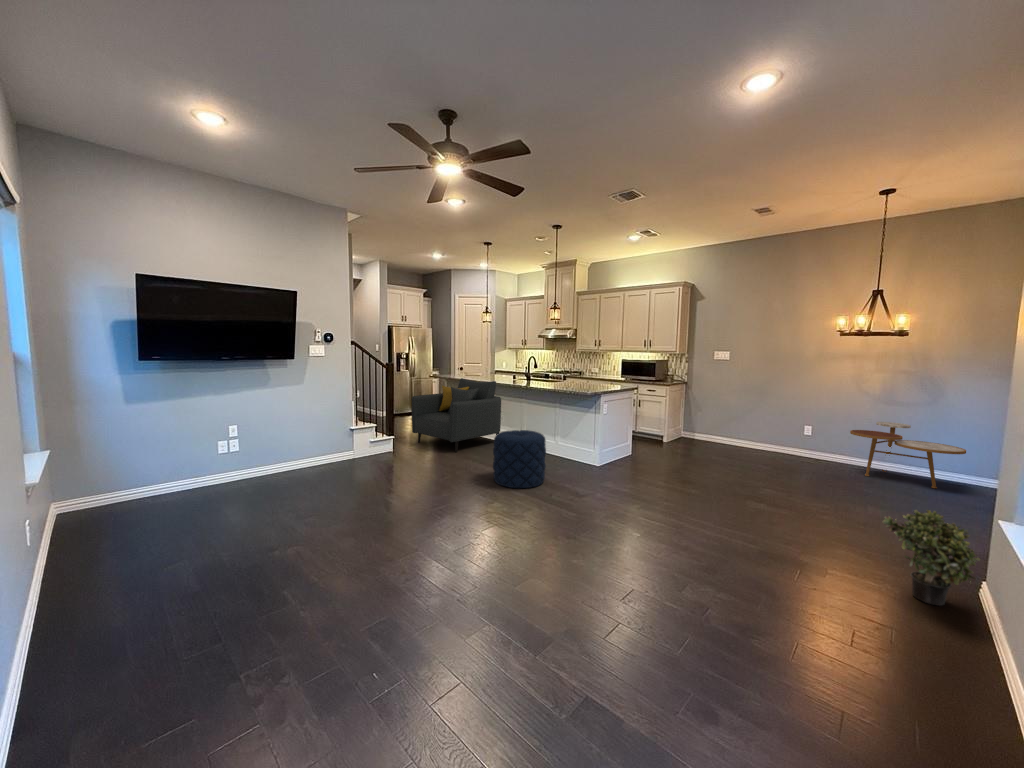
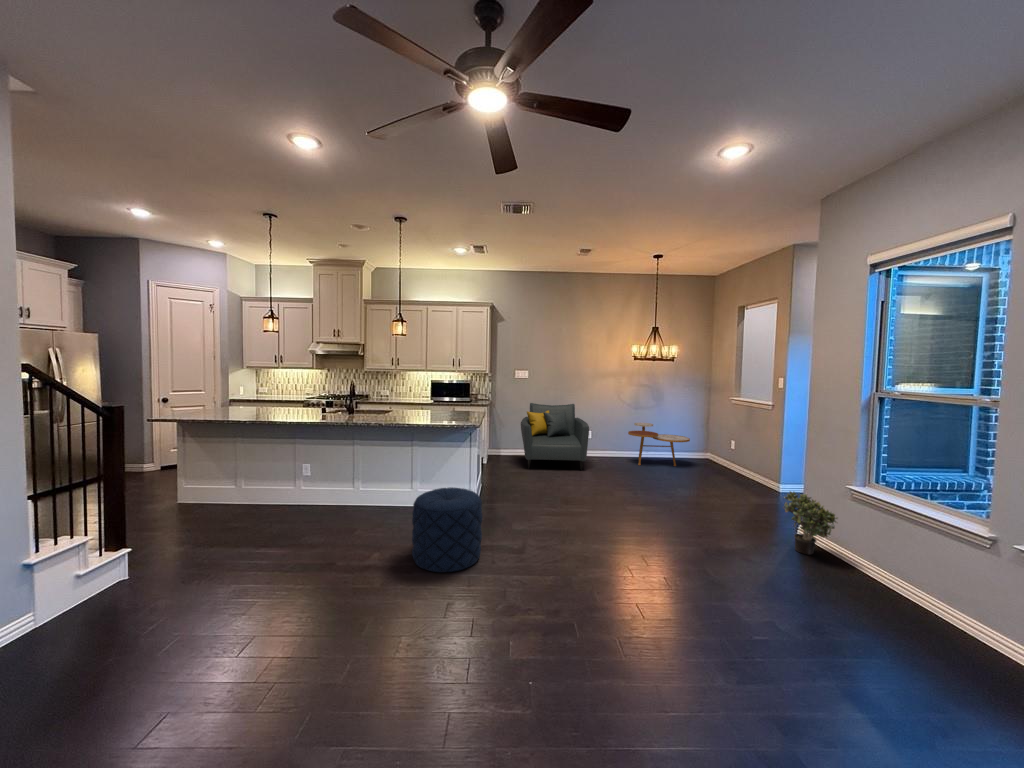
armchair: present [412,378,501,452] -> present [521,403,589,470]

